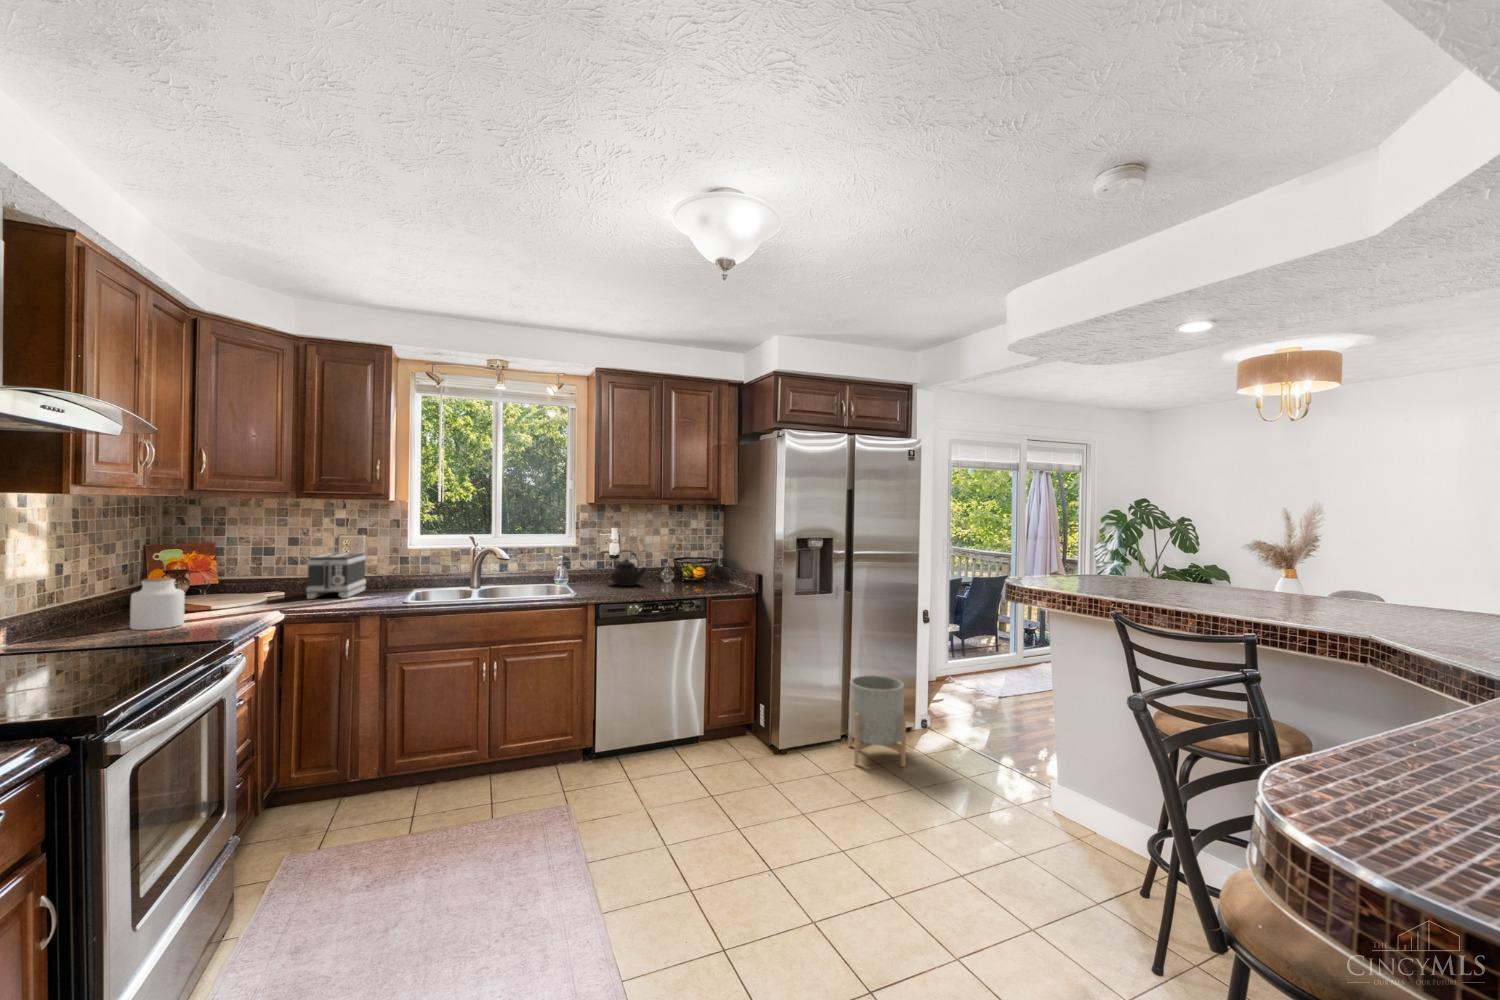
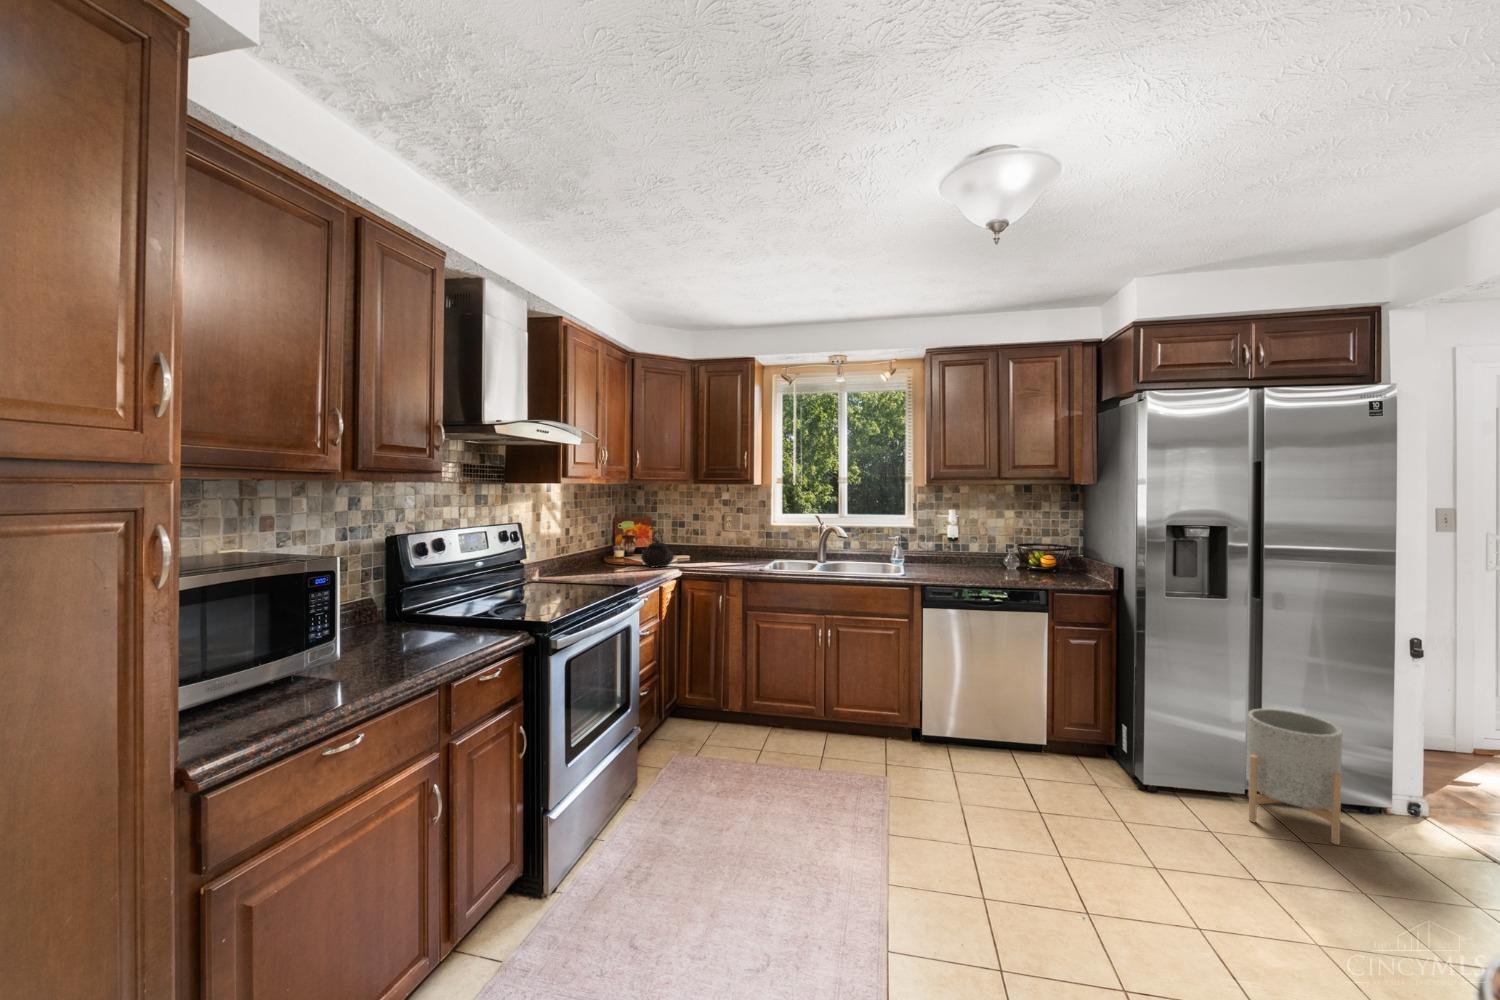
teapot: present [610,550,646,586] -> present [641,531,674,567]
toaster: present [306,553,366,599] -> none [700,527,743,564]
jar: present [130,578,185,630] -> none [594,541,622,576]

